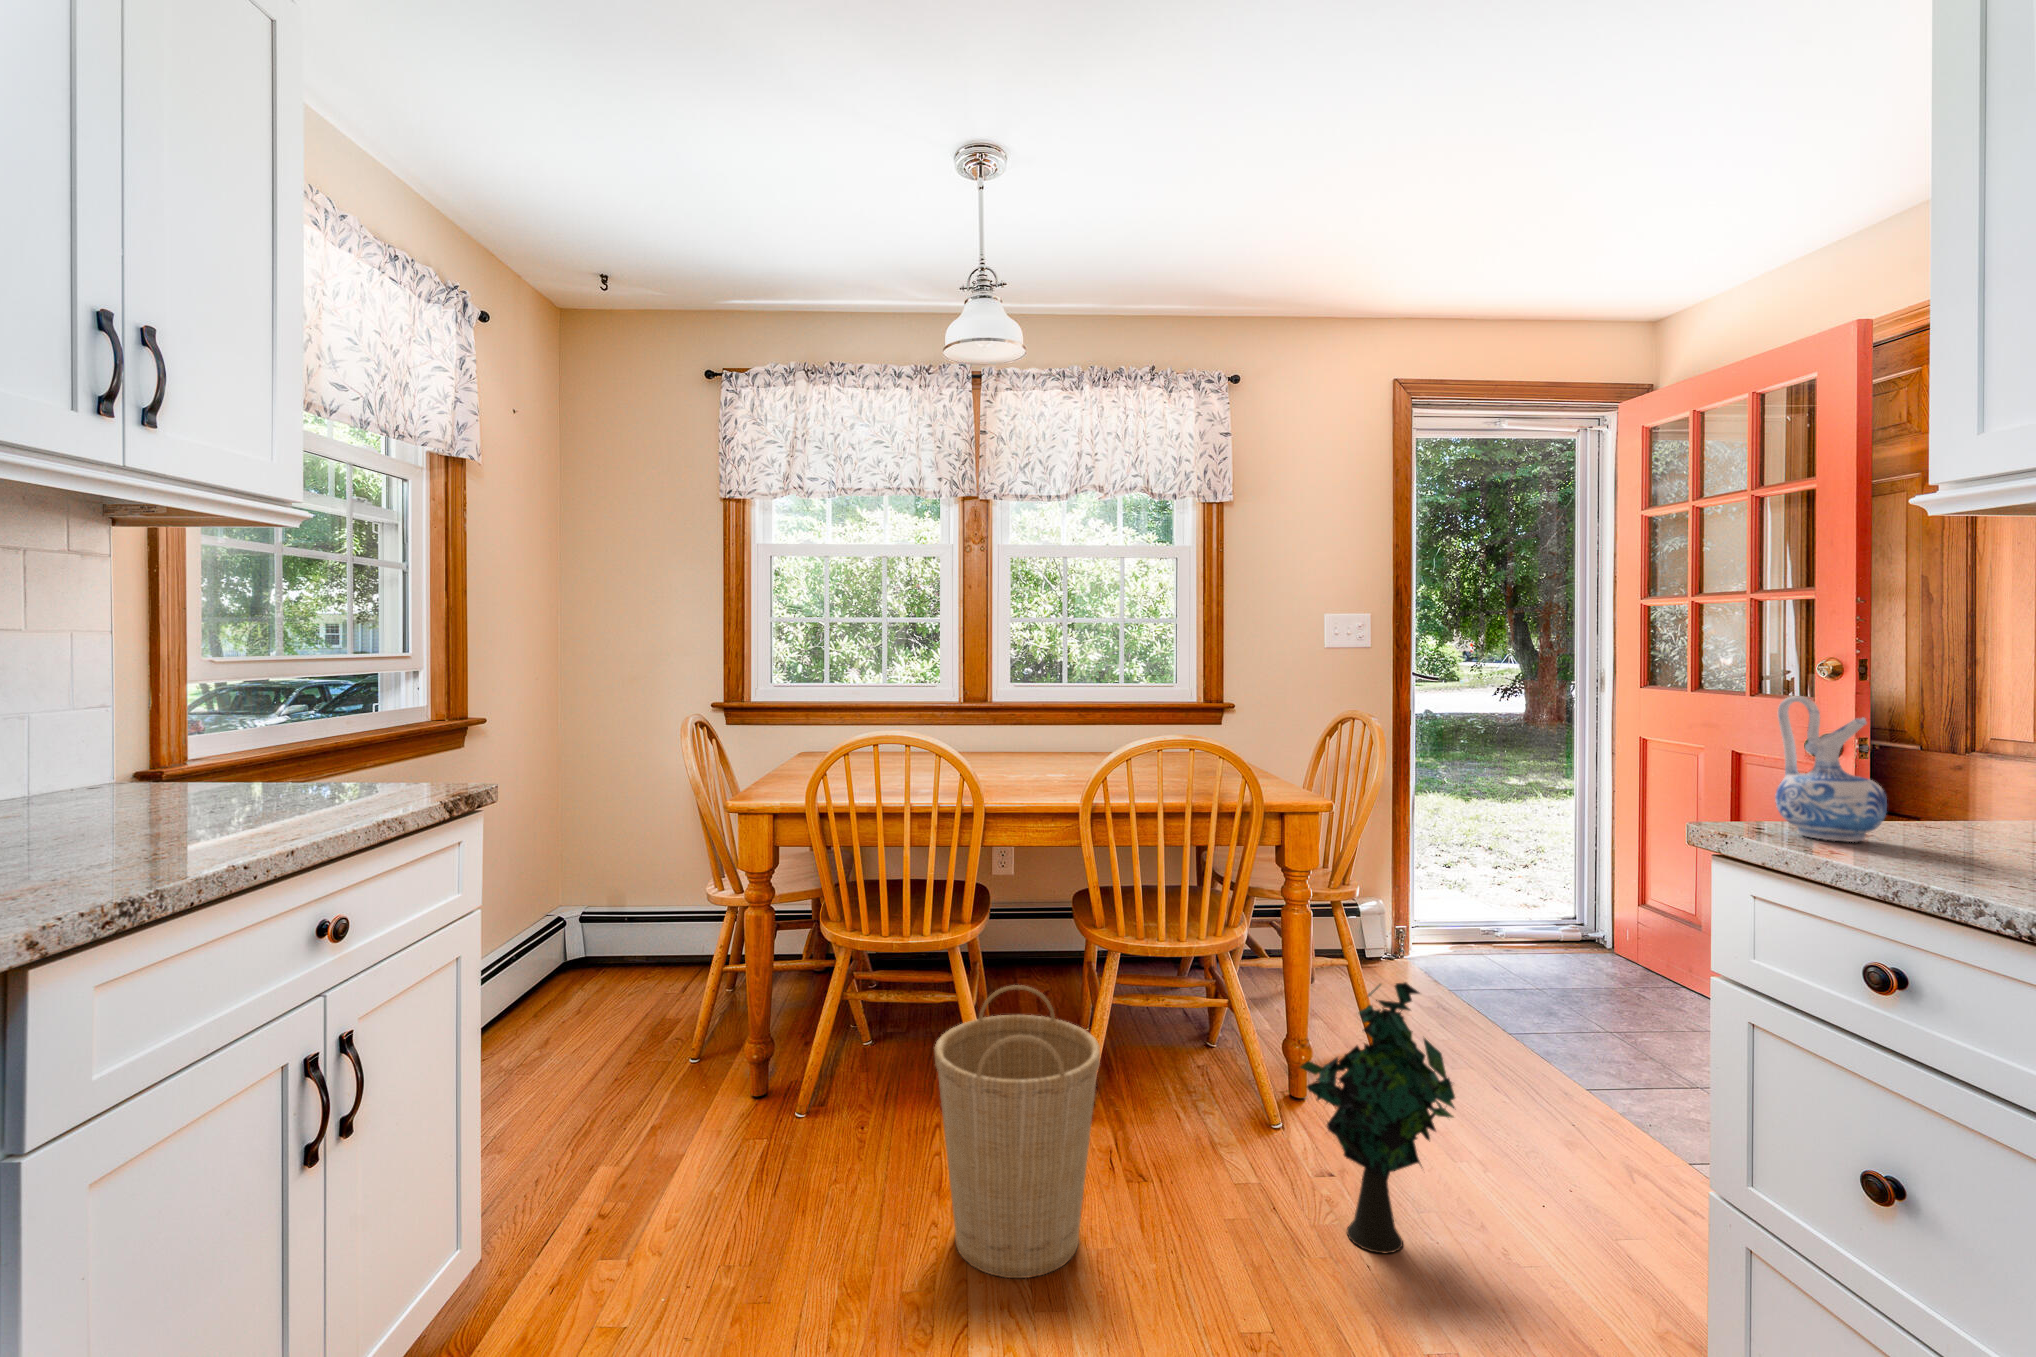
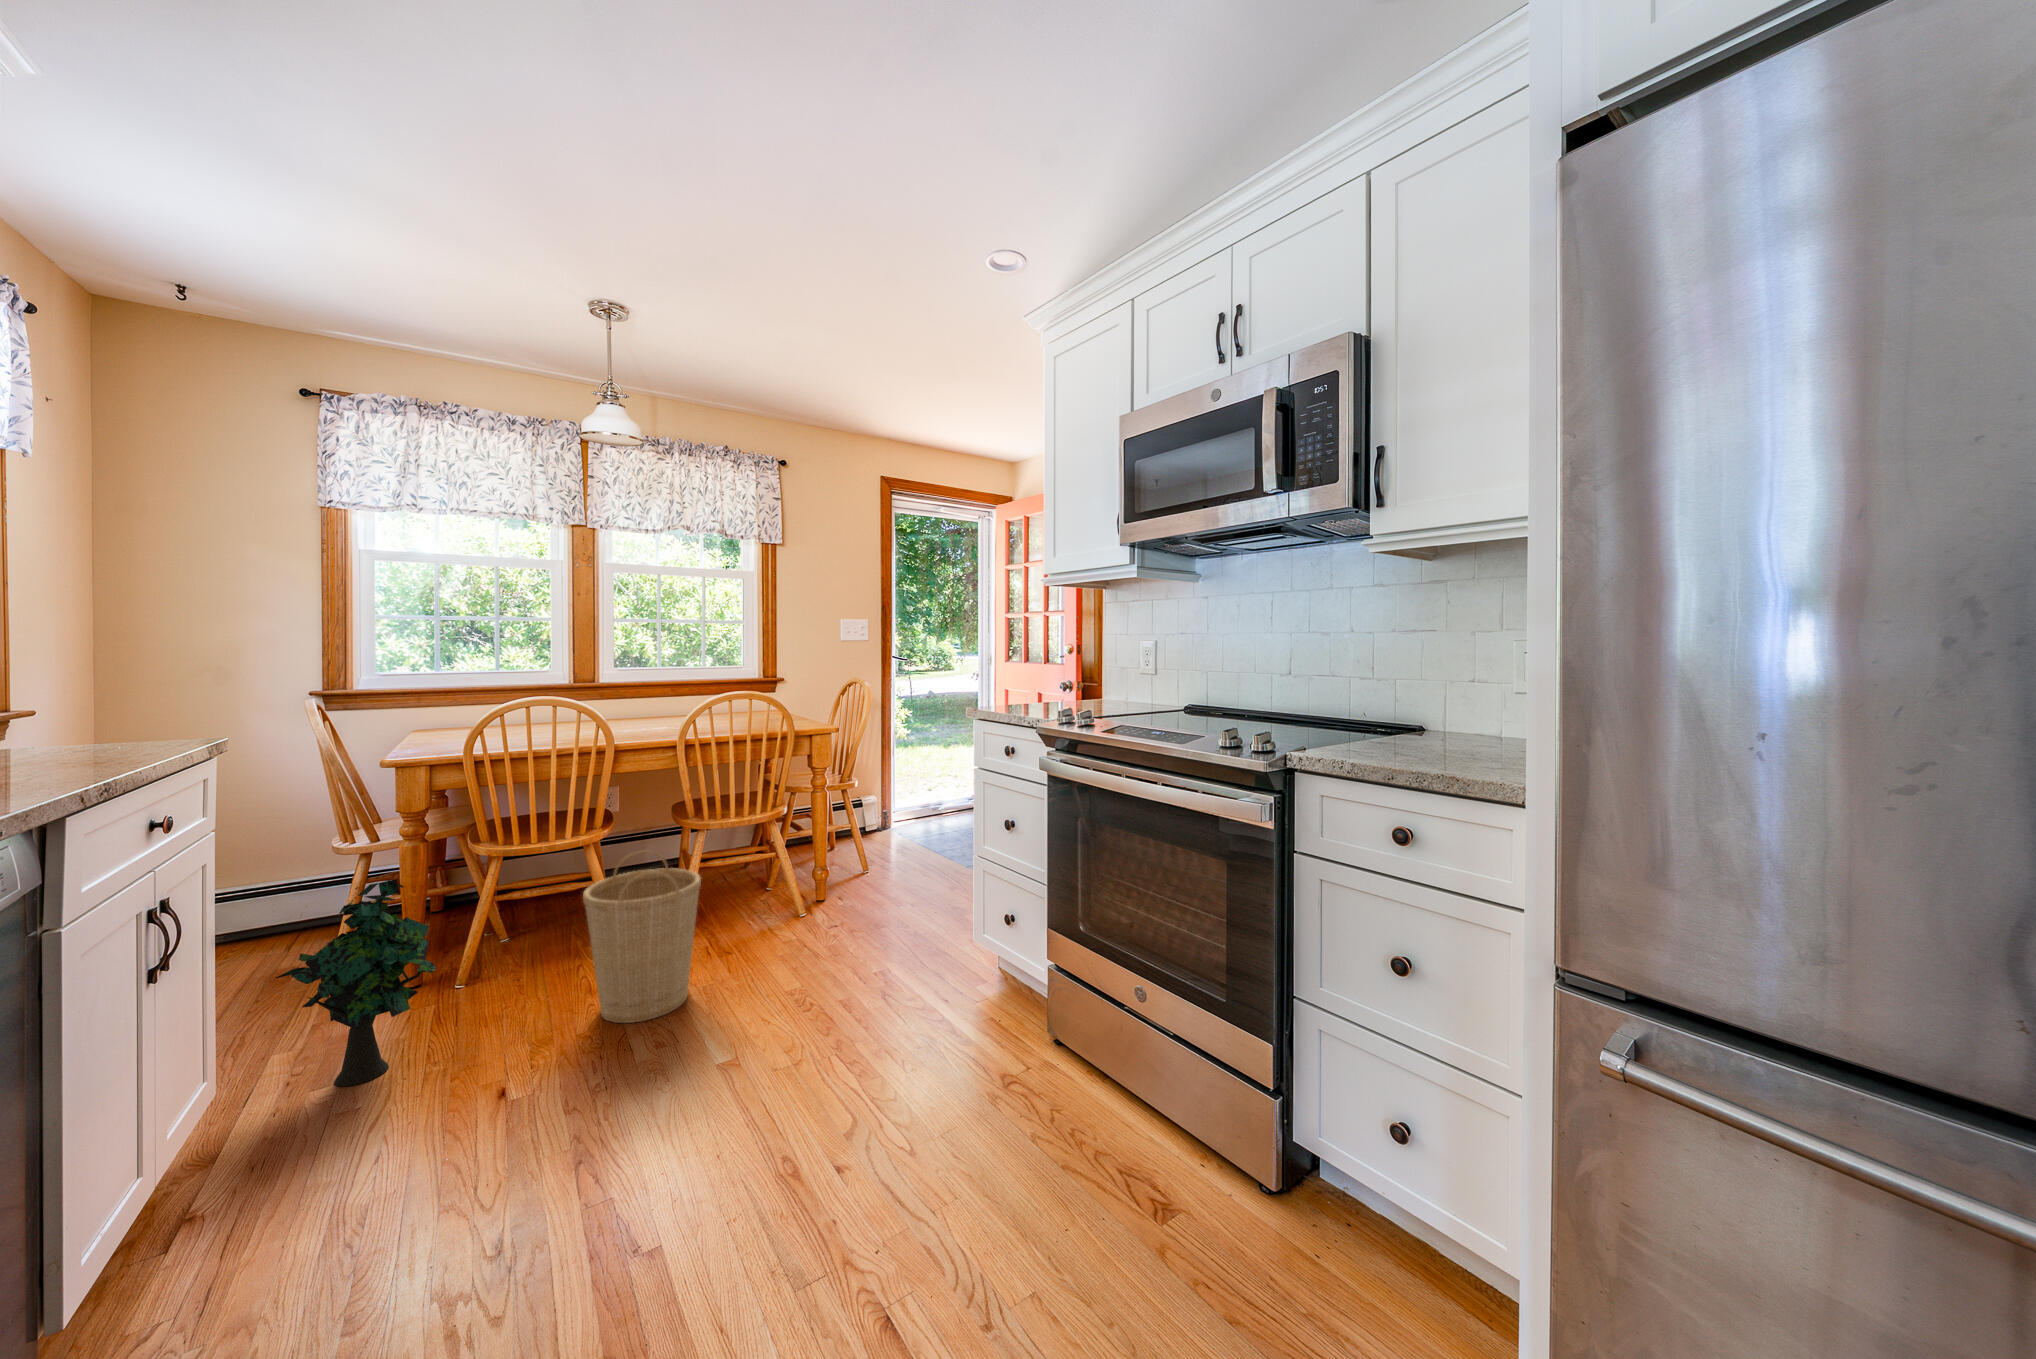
ceramic pitcher: present [1775,696,1887,842] -> none [1013,661,1047,719]
decorative plant: present [1300,982,1455,1254] -> present [276,879,436,1086]

